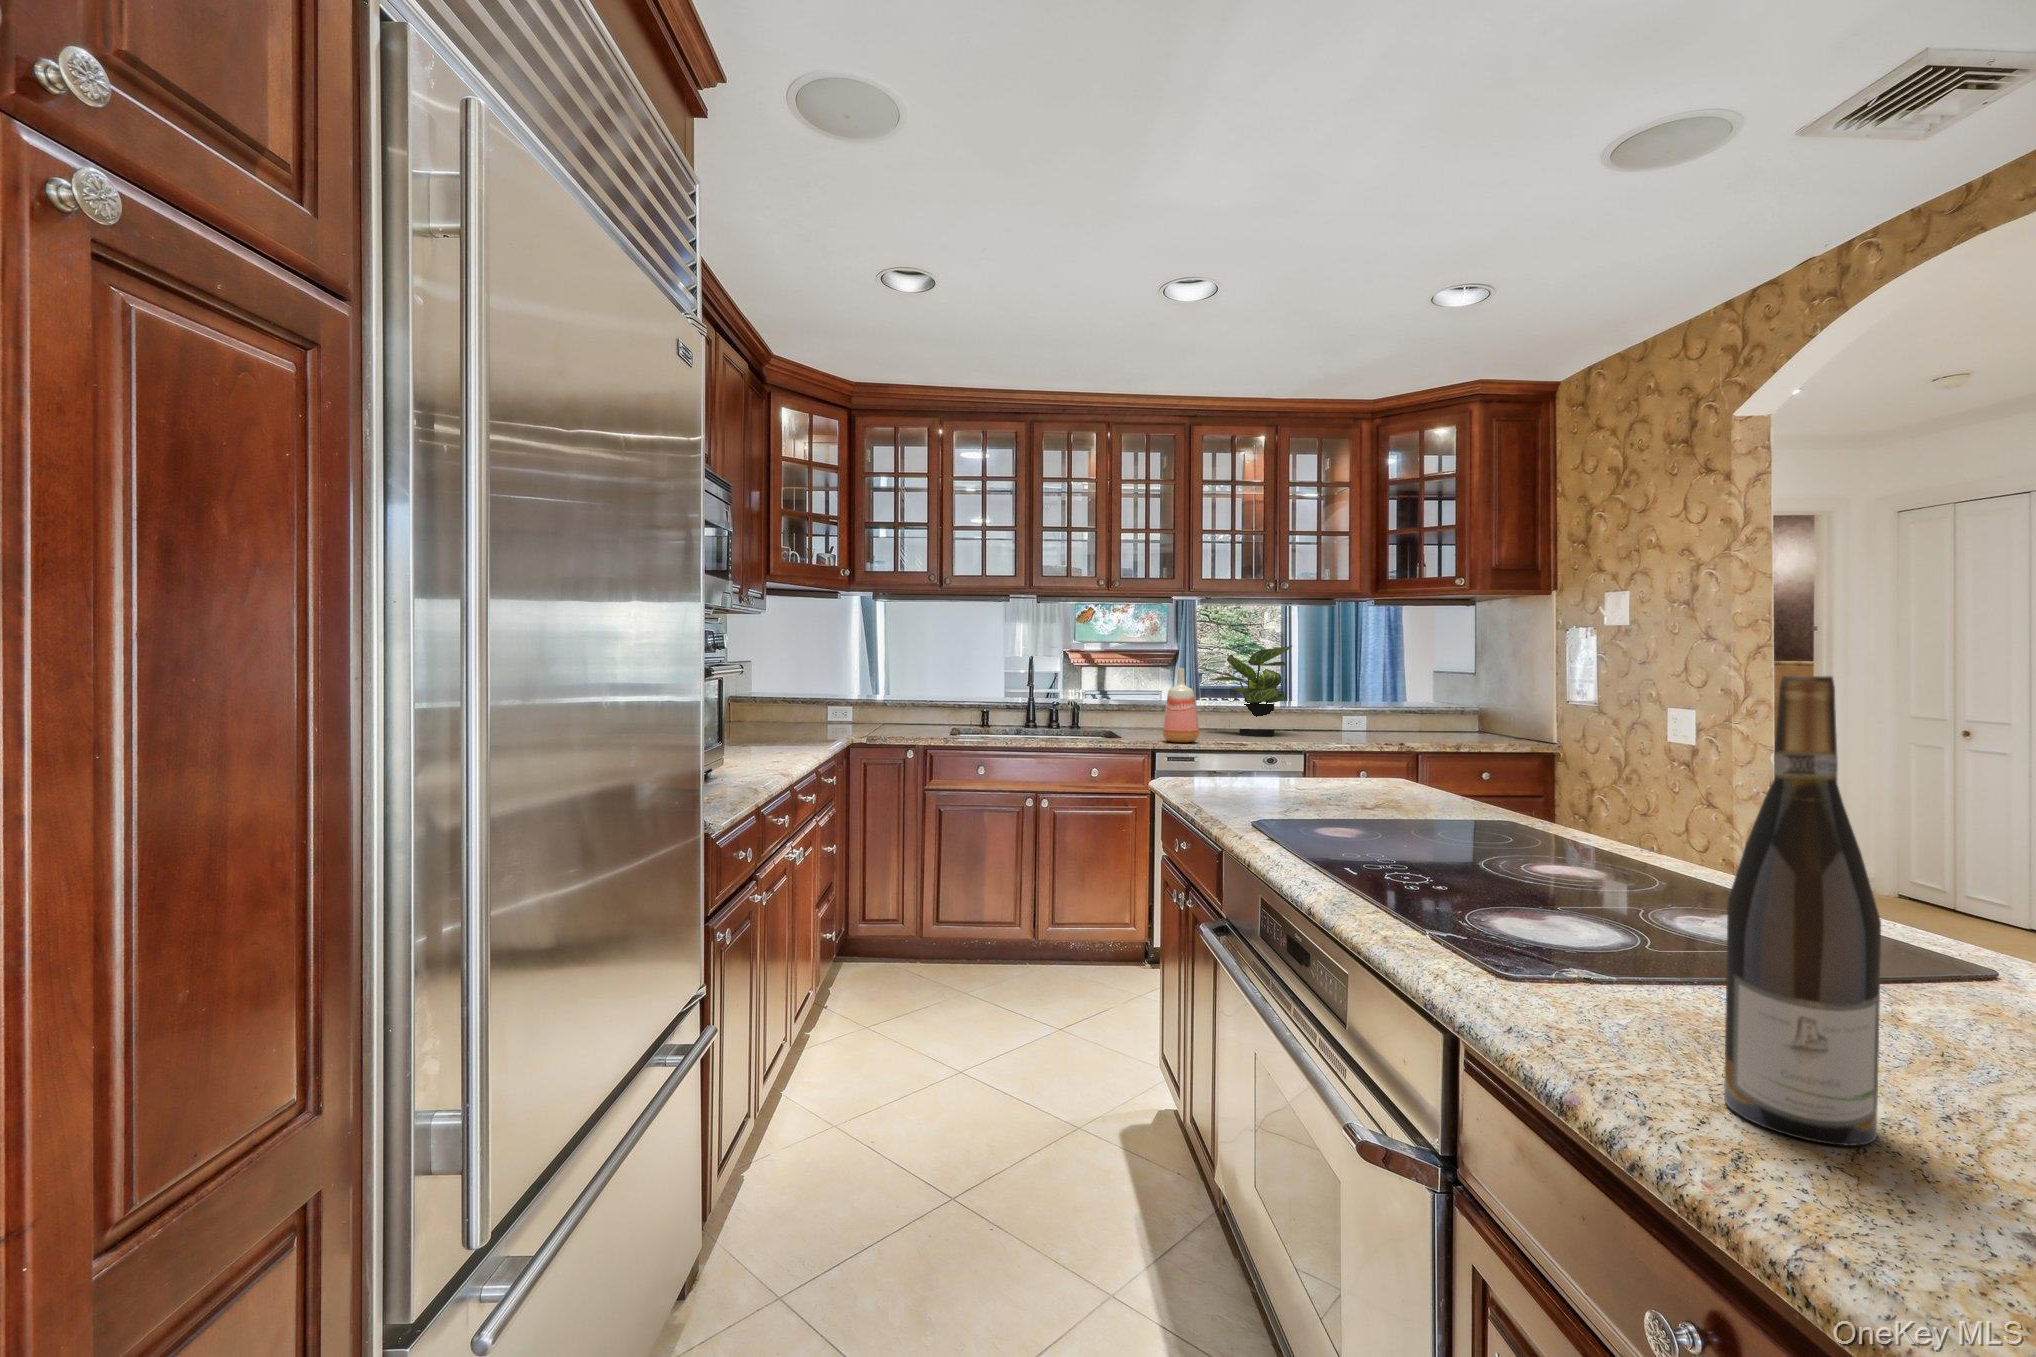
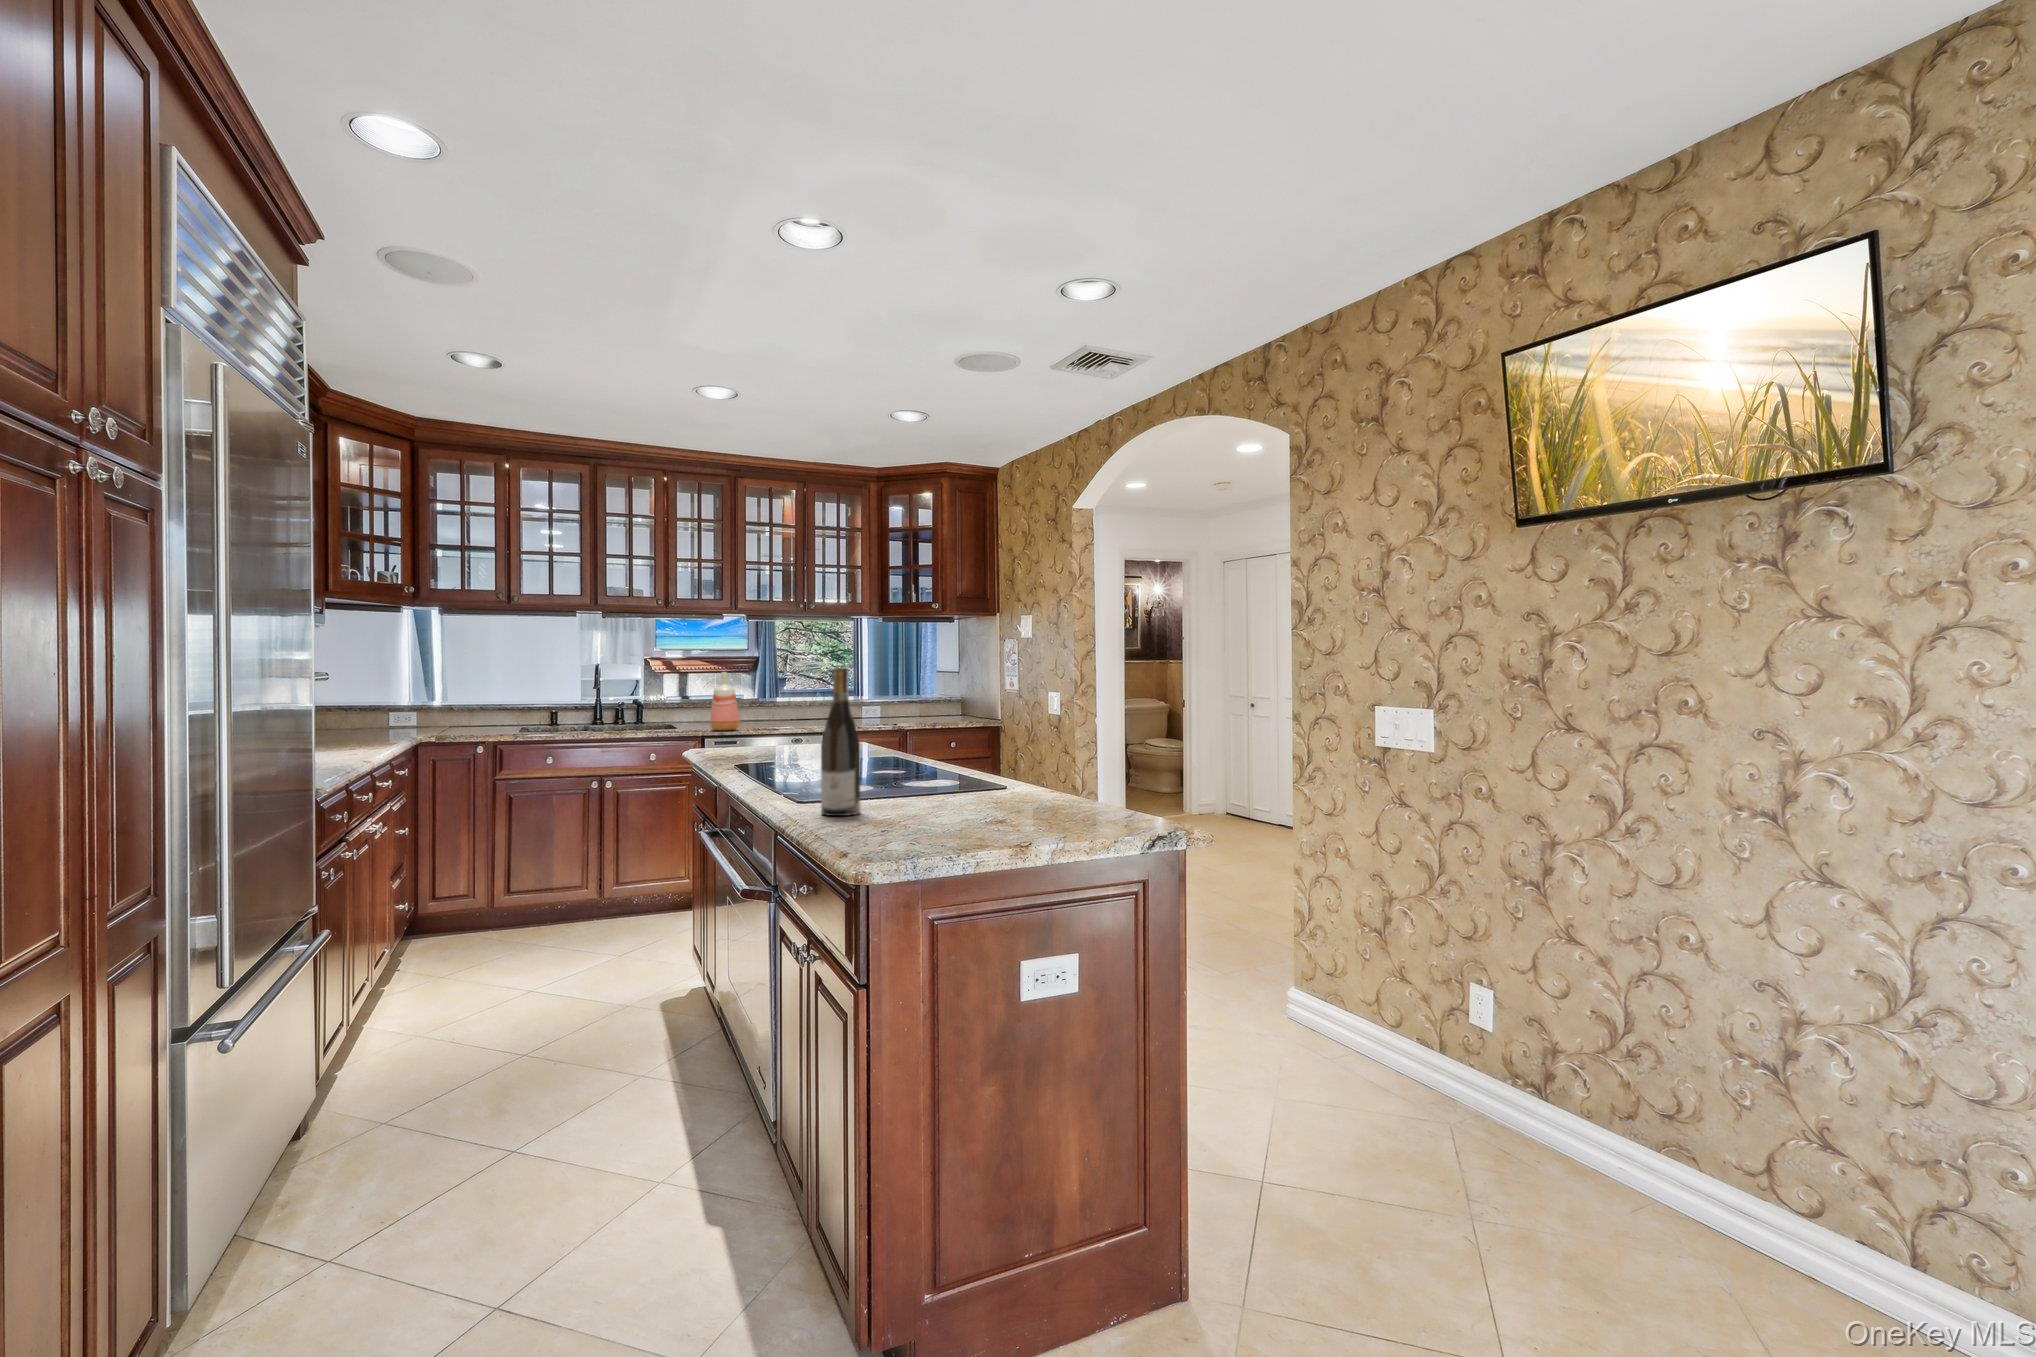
potted plant: present [1211,646,1292,736] -> none [751,653,818,725]

